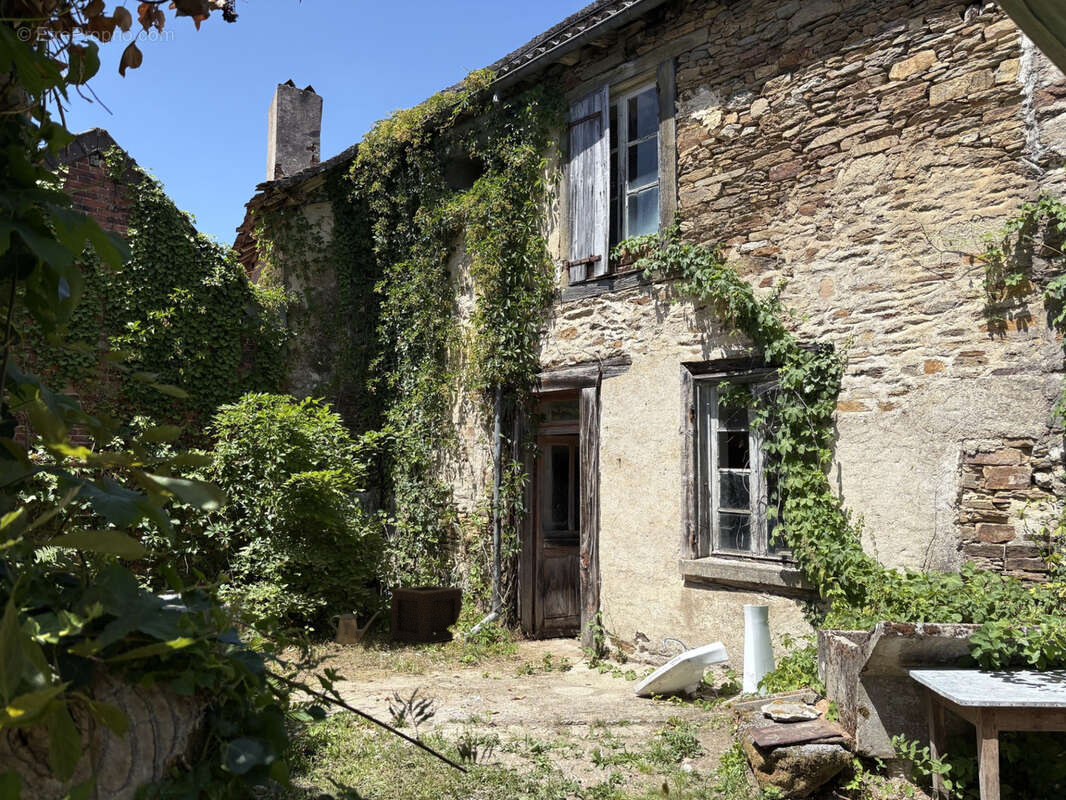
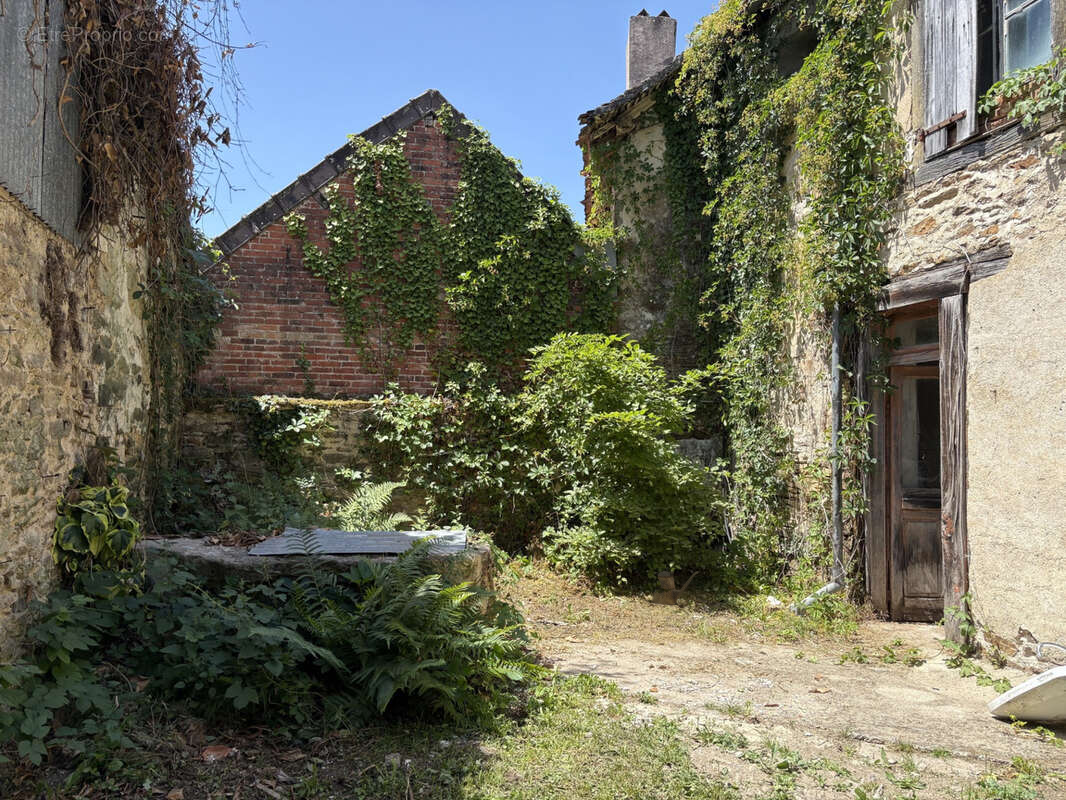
wooden crate: present [391,586,462,645] -> none [716,547,800,615]

